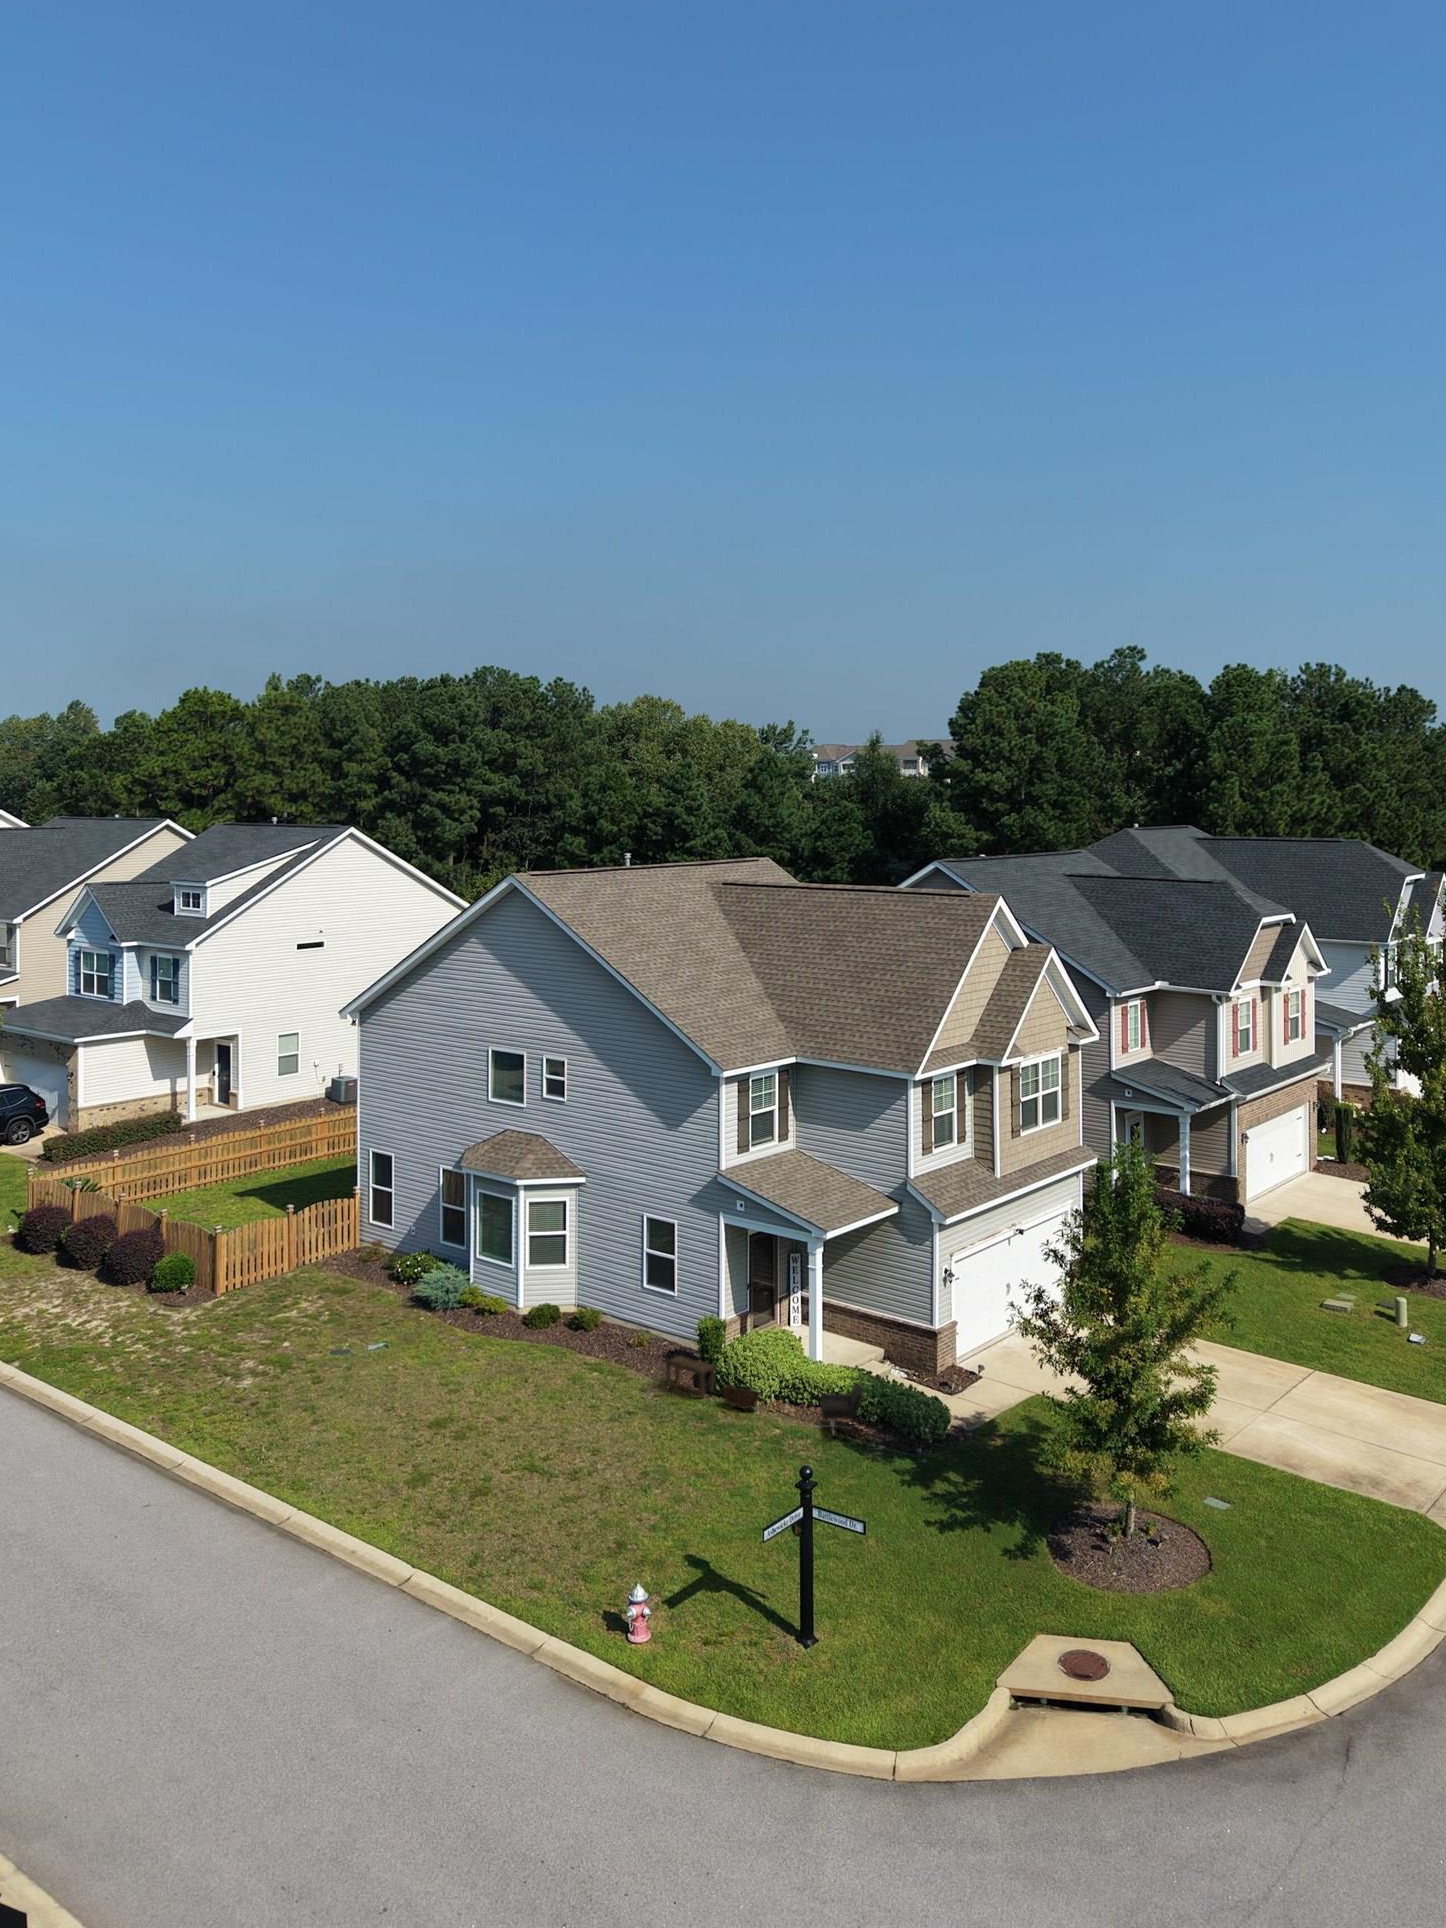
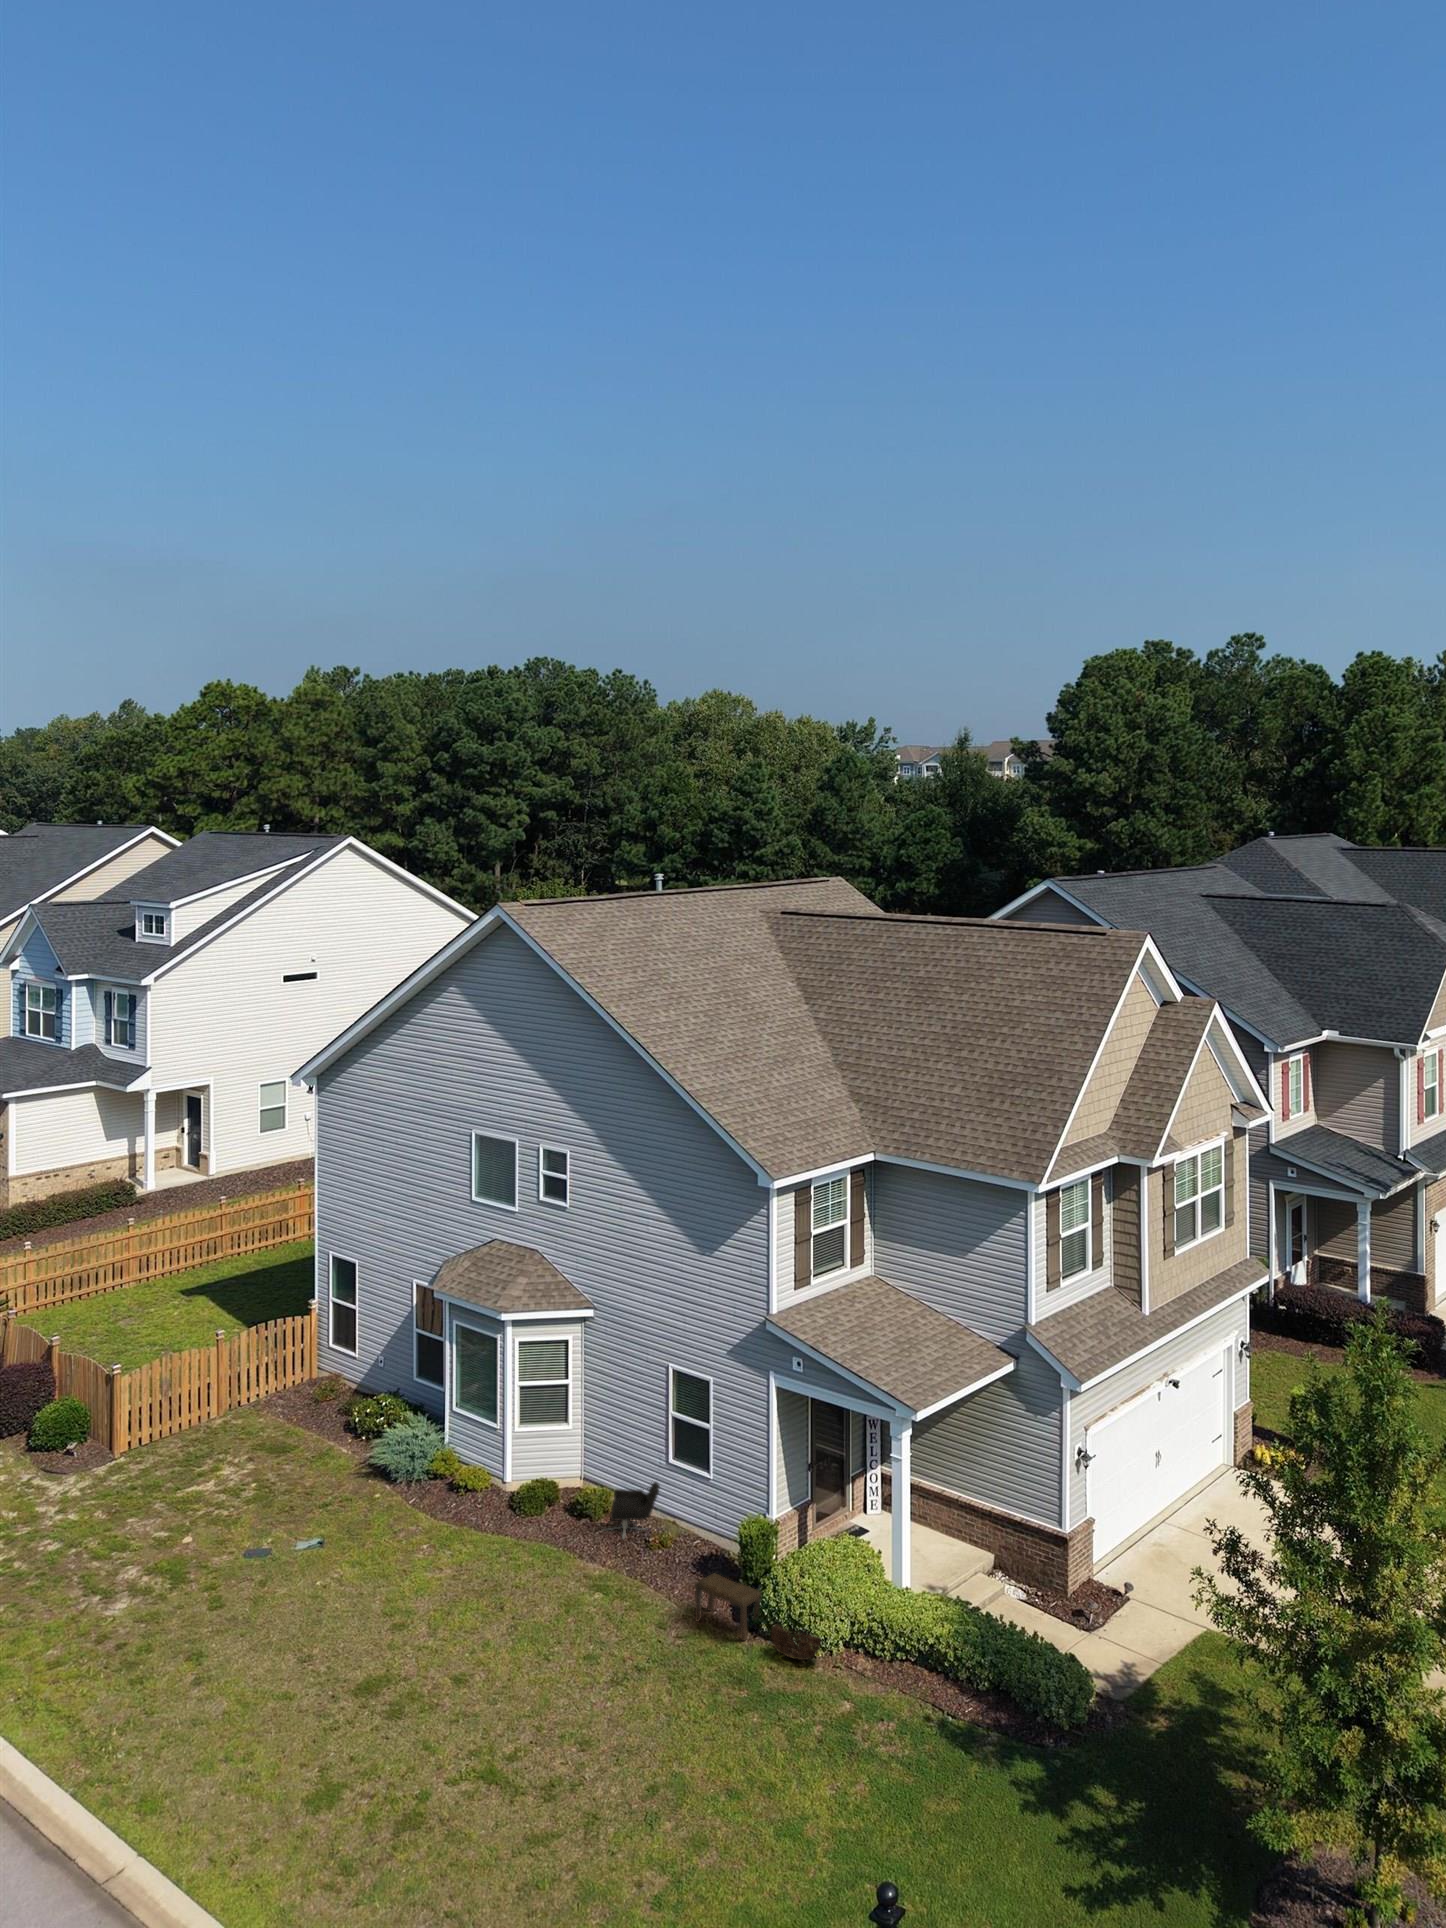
lounge chair: present [819,1384,863,1434] -> present [610,1482,660,1538]

